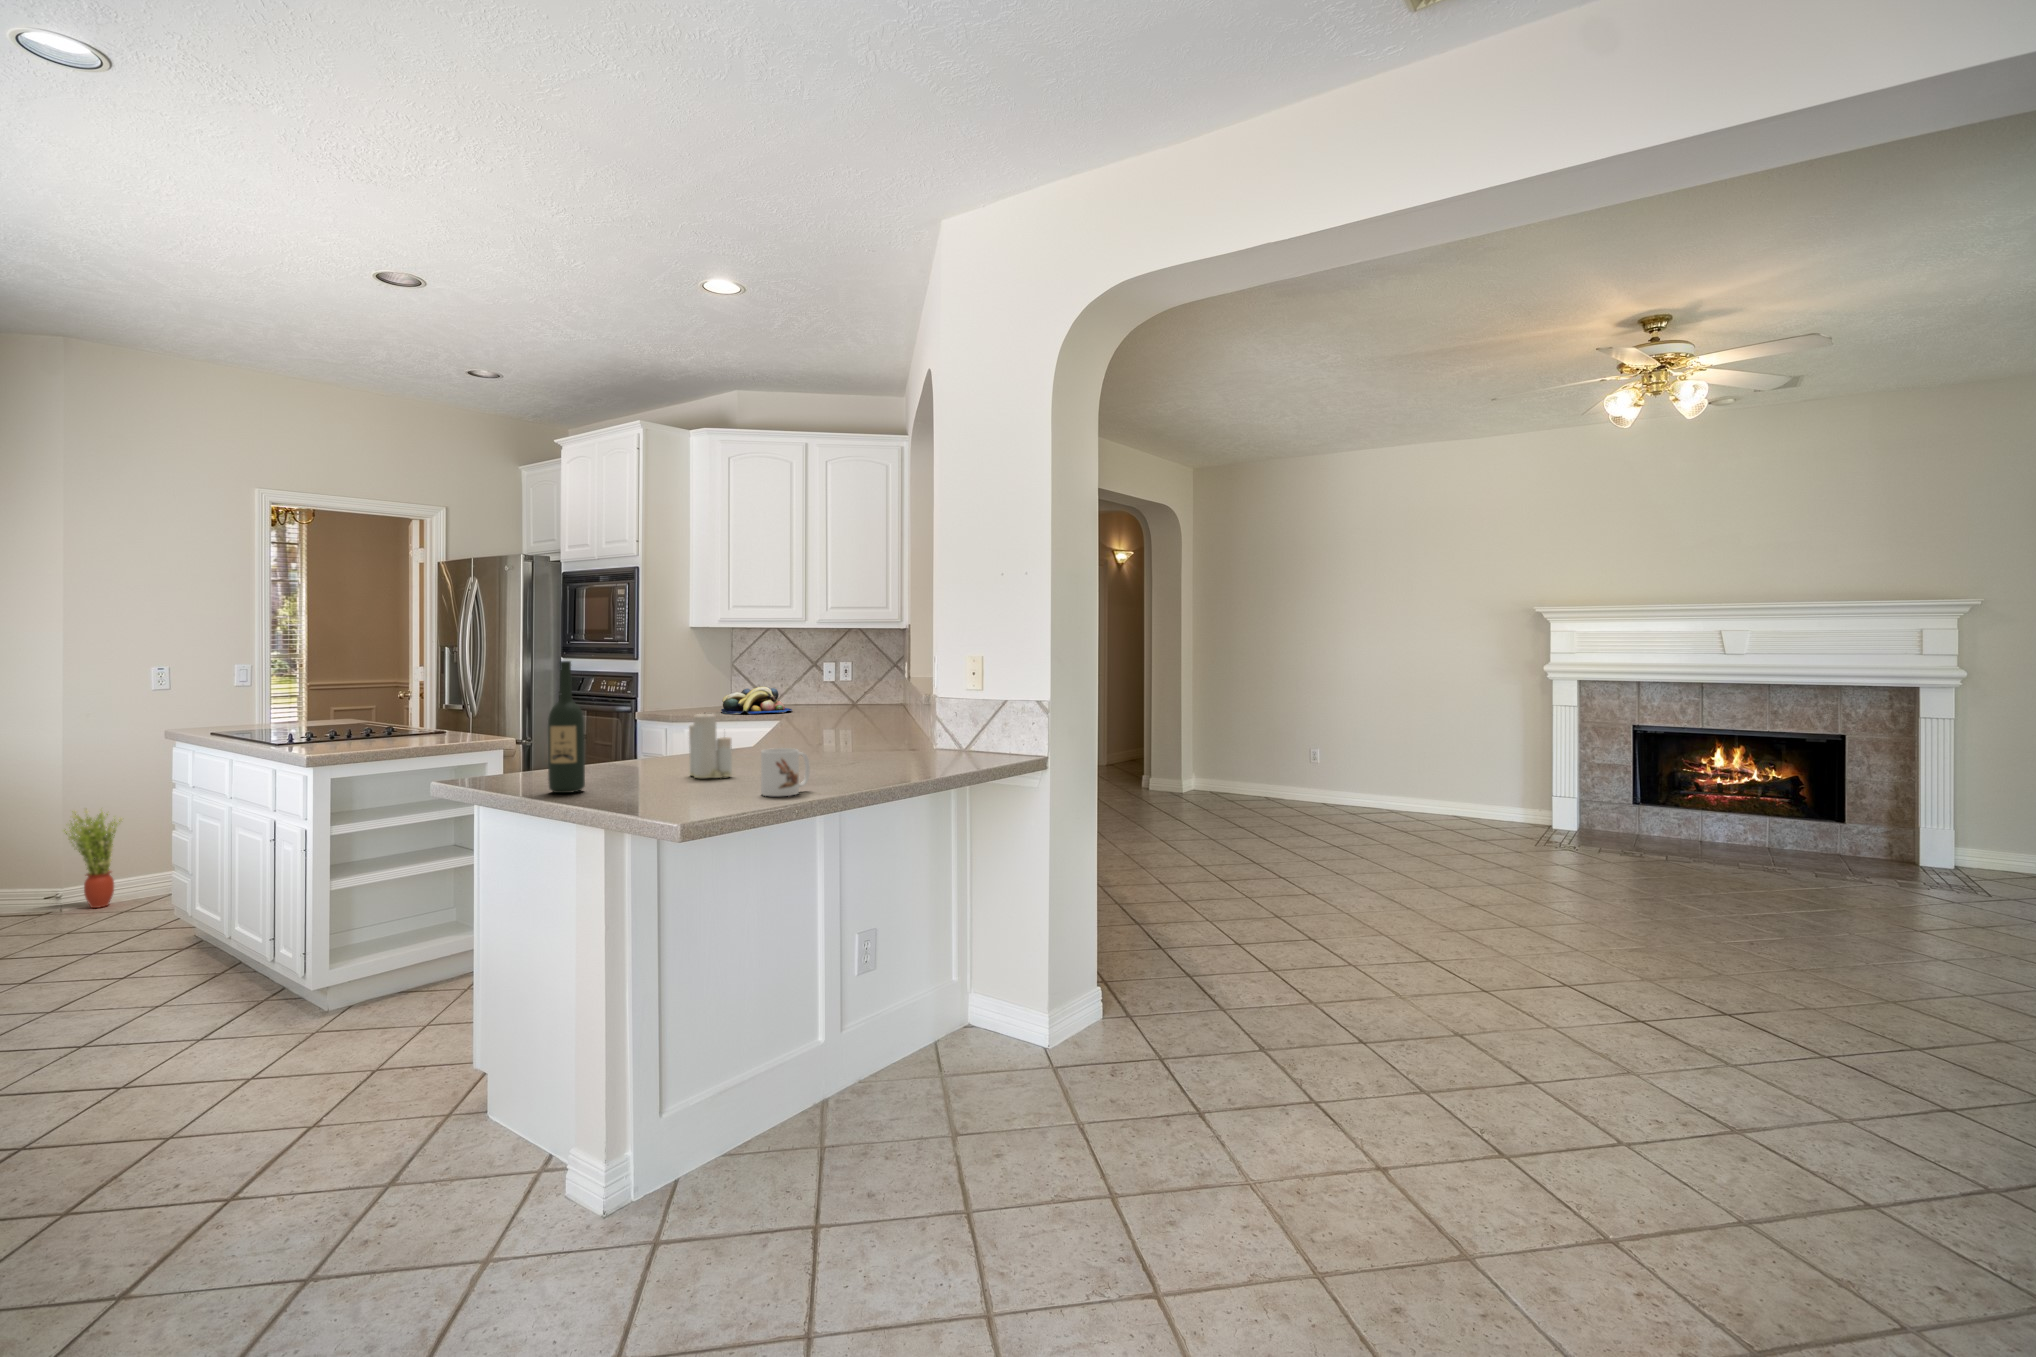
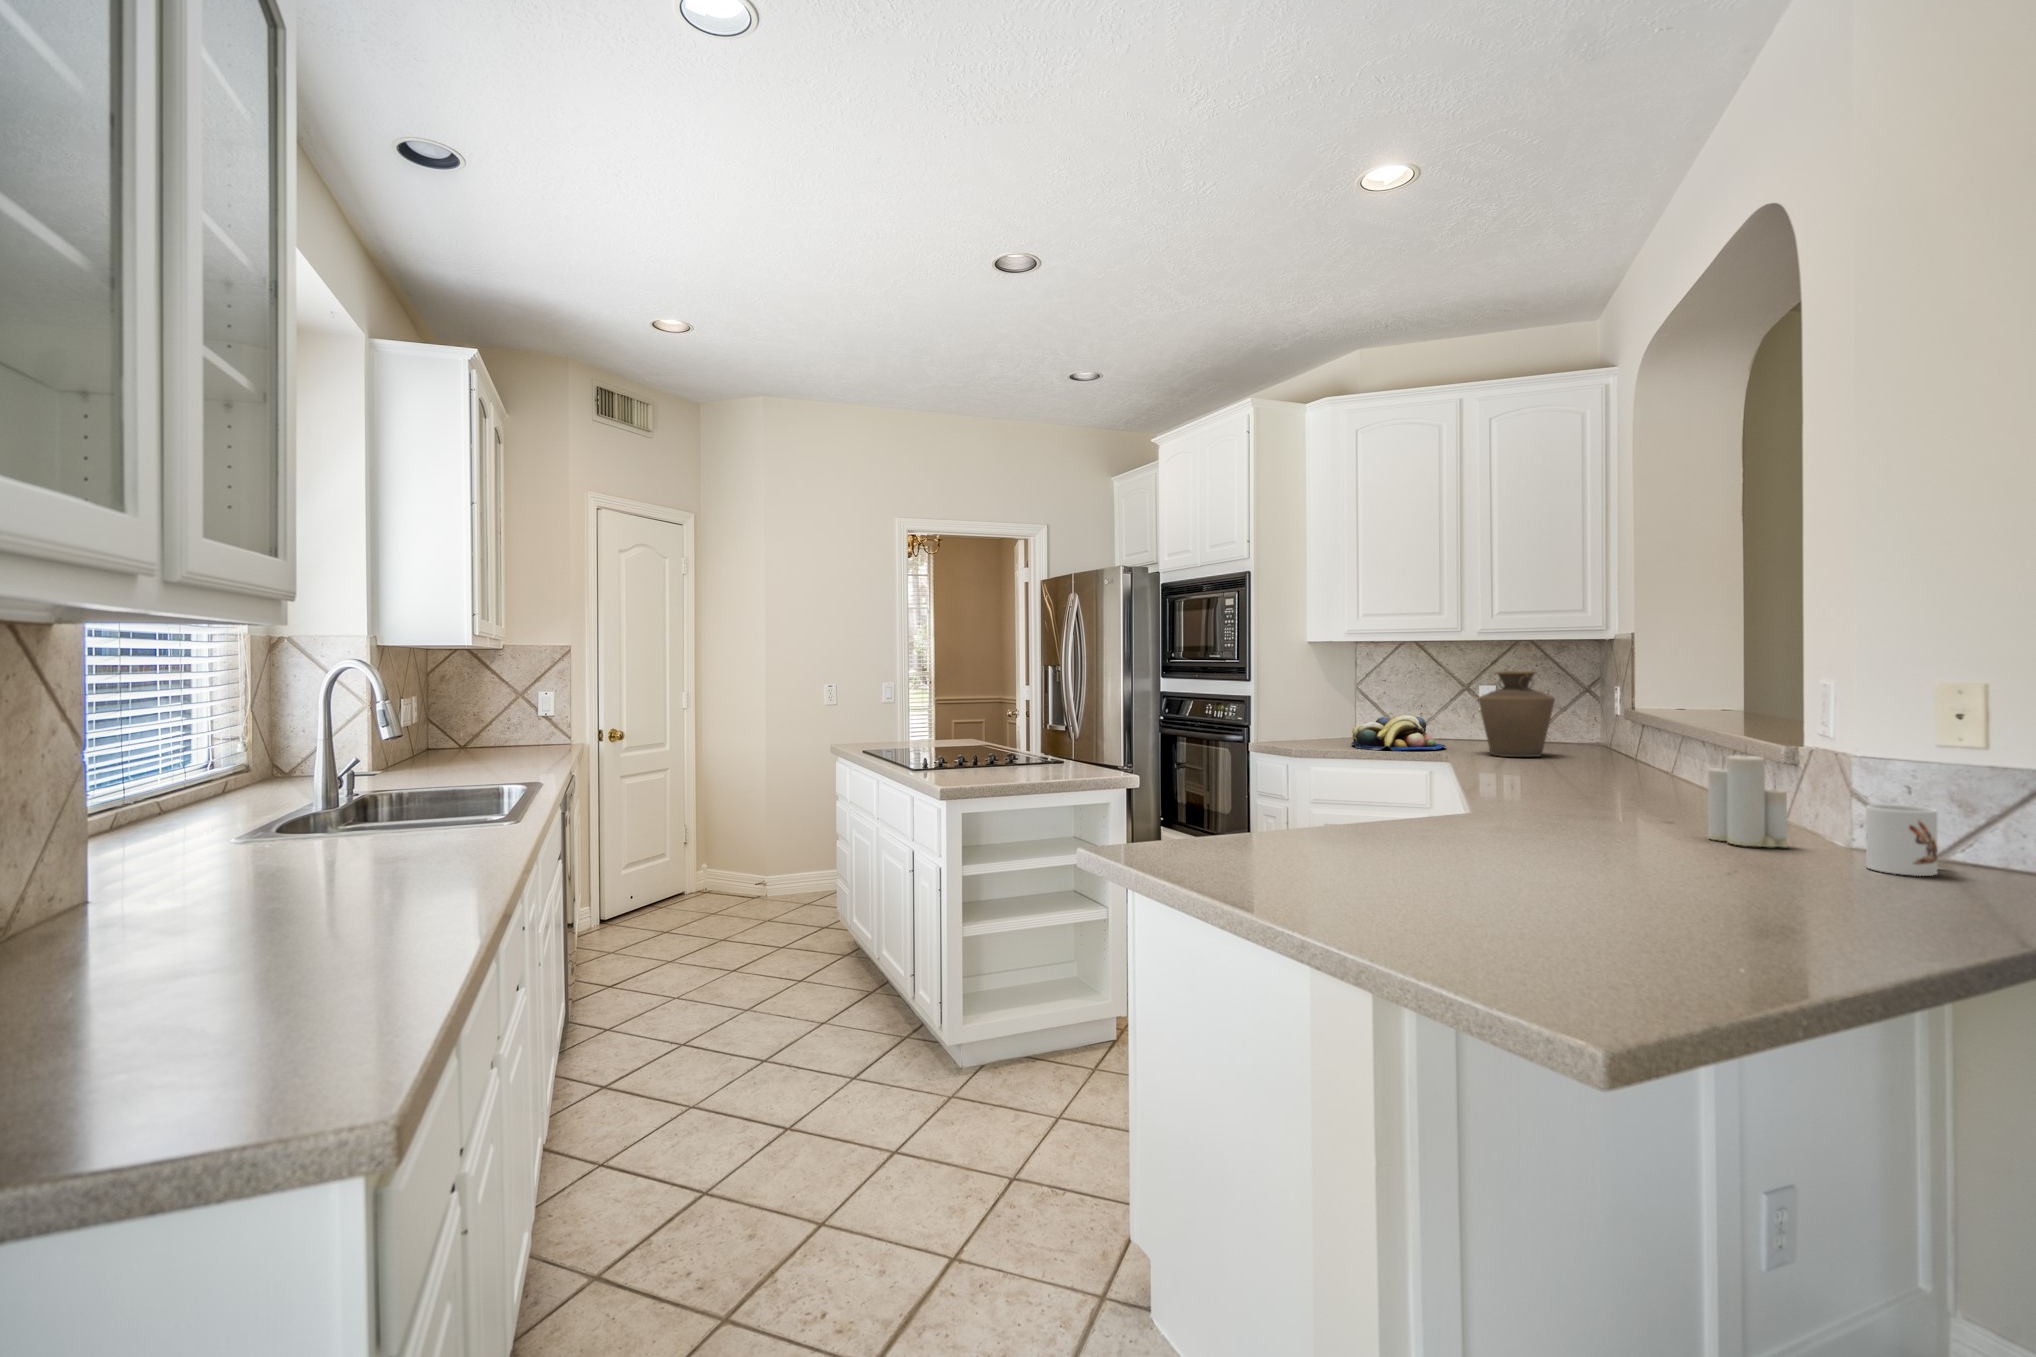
vase: none [809,653,861,715] -> present [1478,671,1555,757]
wine bottle: present [548,661,585,793] -> none [1251,686,1303,891]
candle: present [689,714,732,778] -> present [1708,755,1789,847]
mug: present [761,748,810,796] -> present [1866,804,1939,876]
potted plant: present [64,811,122,908] -> none [761,812,801,902]

